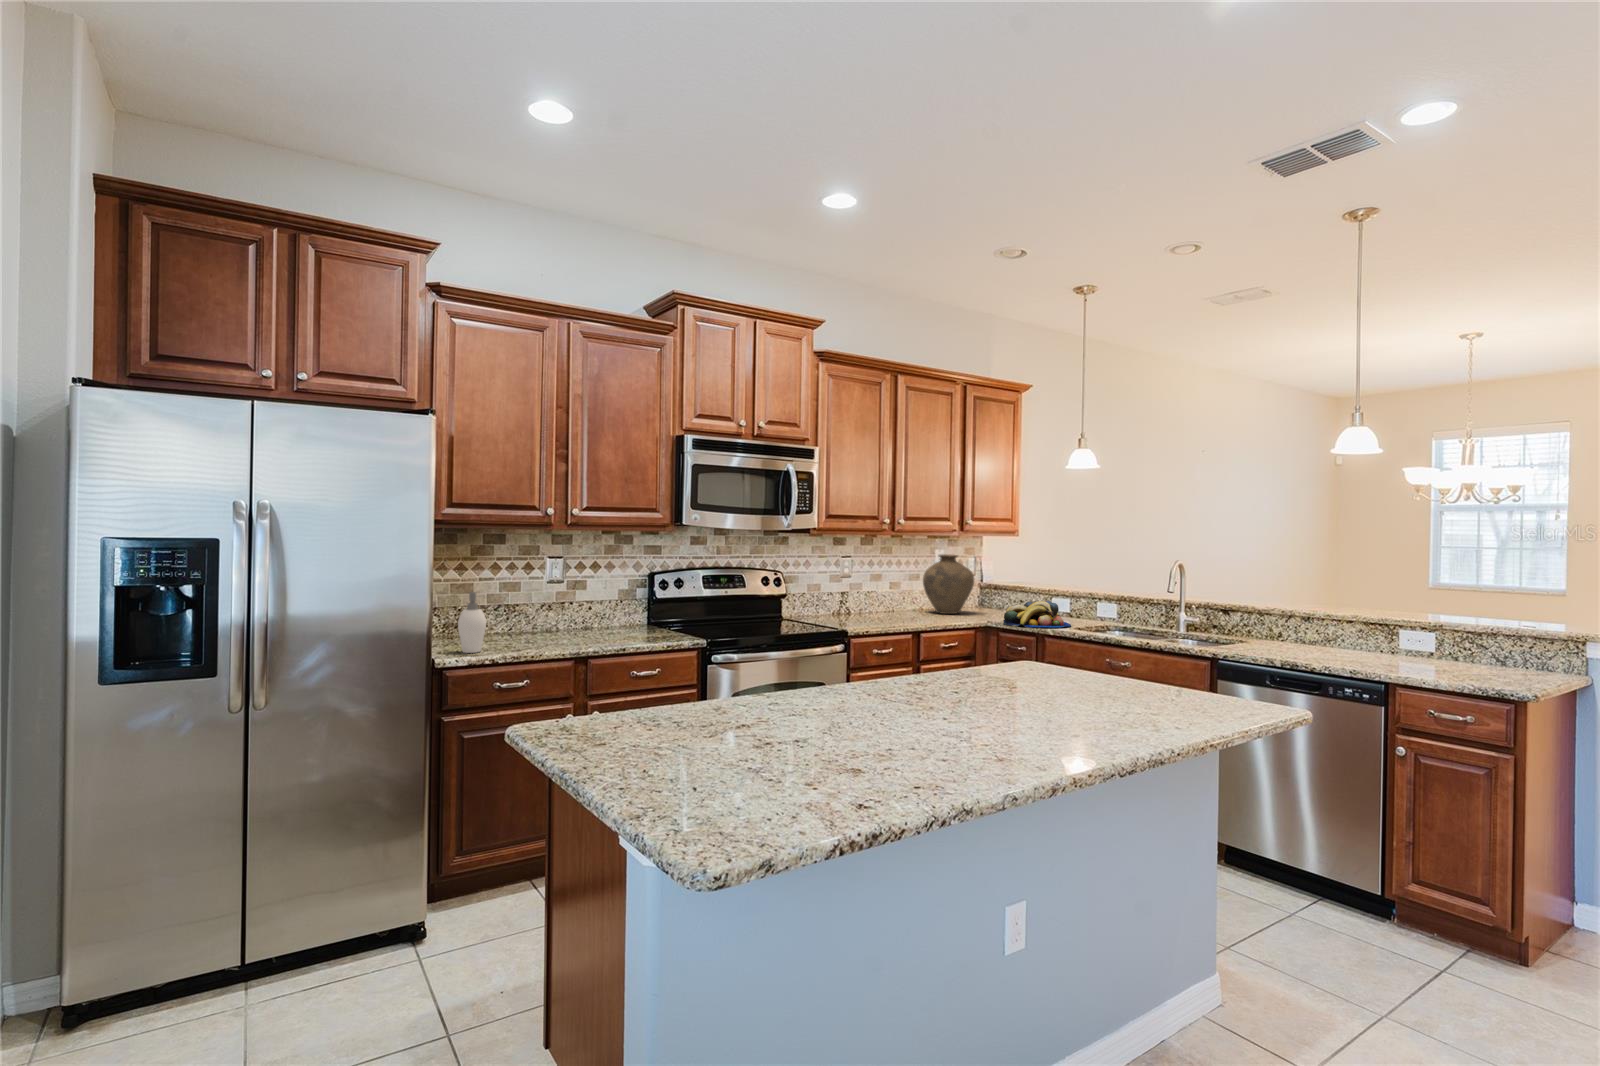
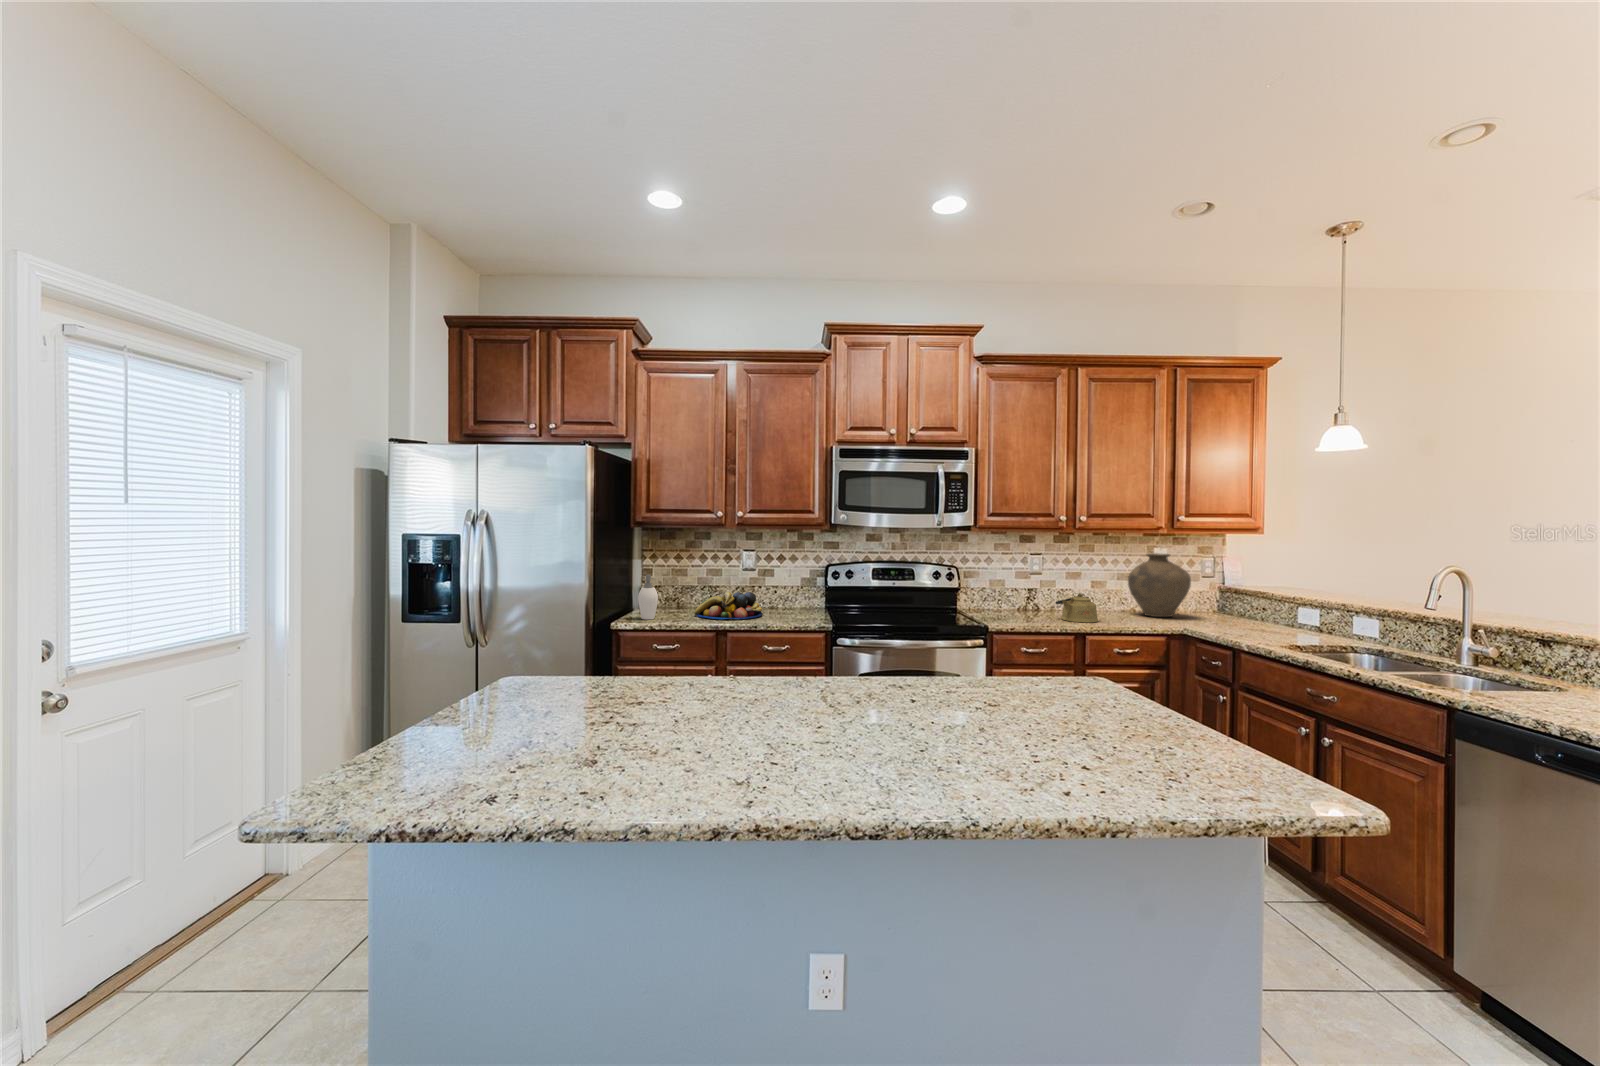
kettle: none [882,594,920,622] -> present [1056,593,1098,623]
fruit bowl: present [1003,601,1071,628] -> present [695,592,763,620]

